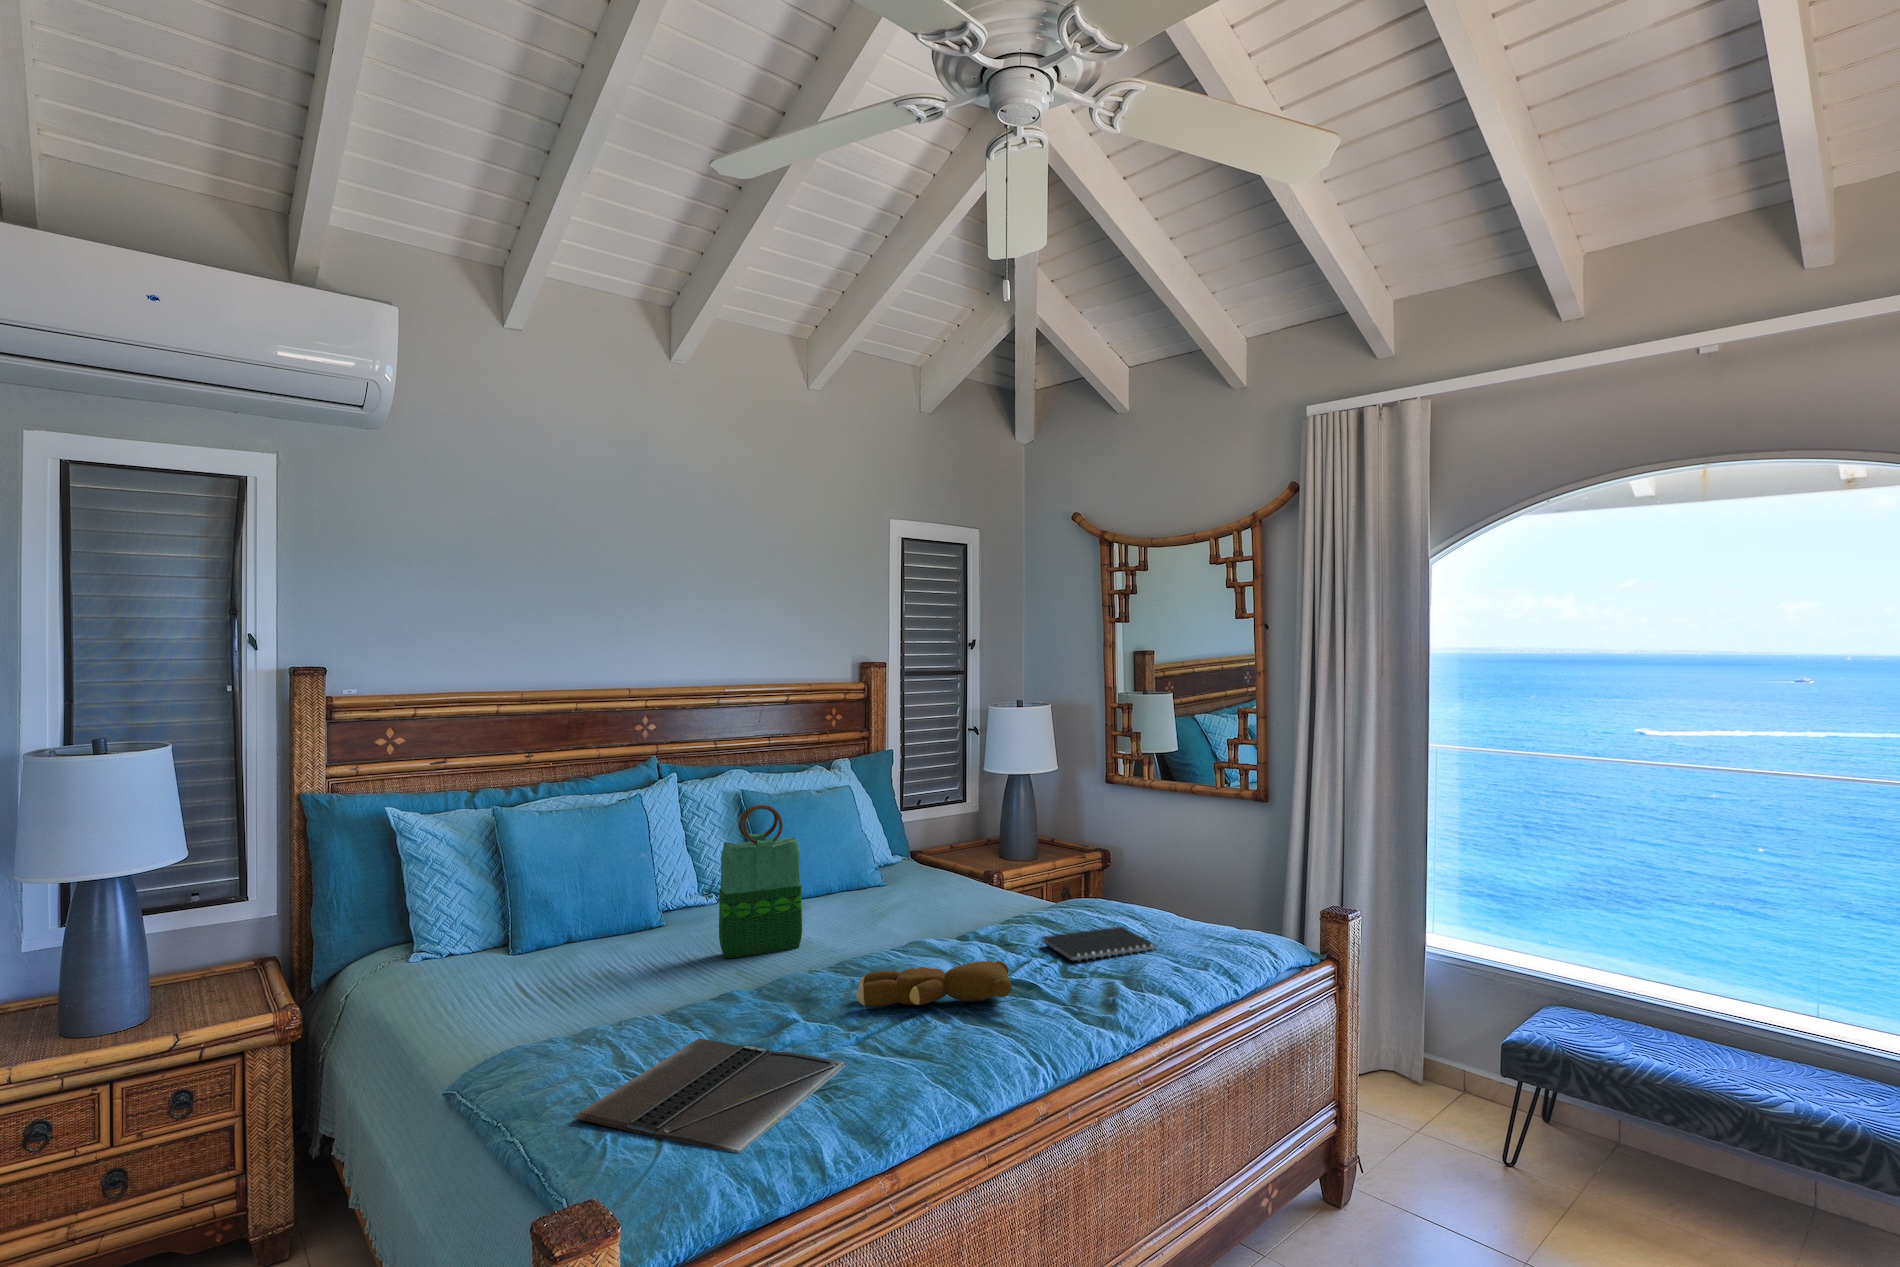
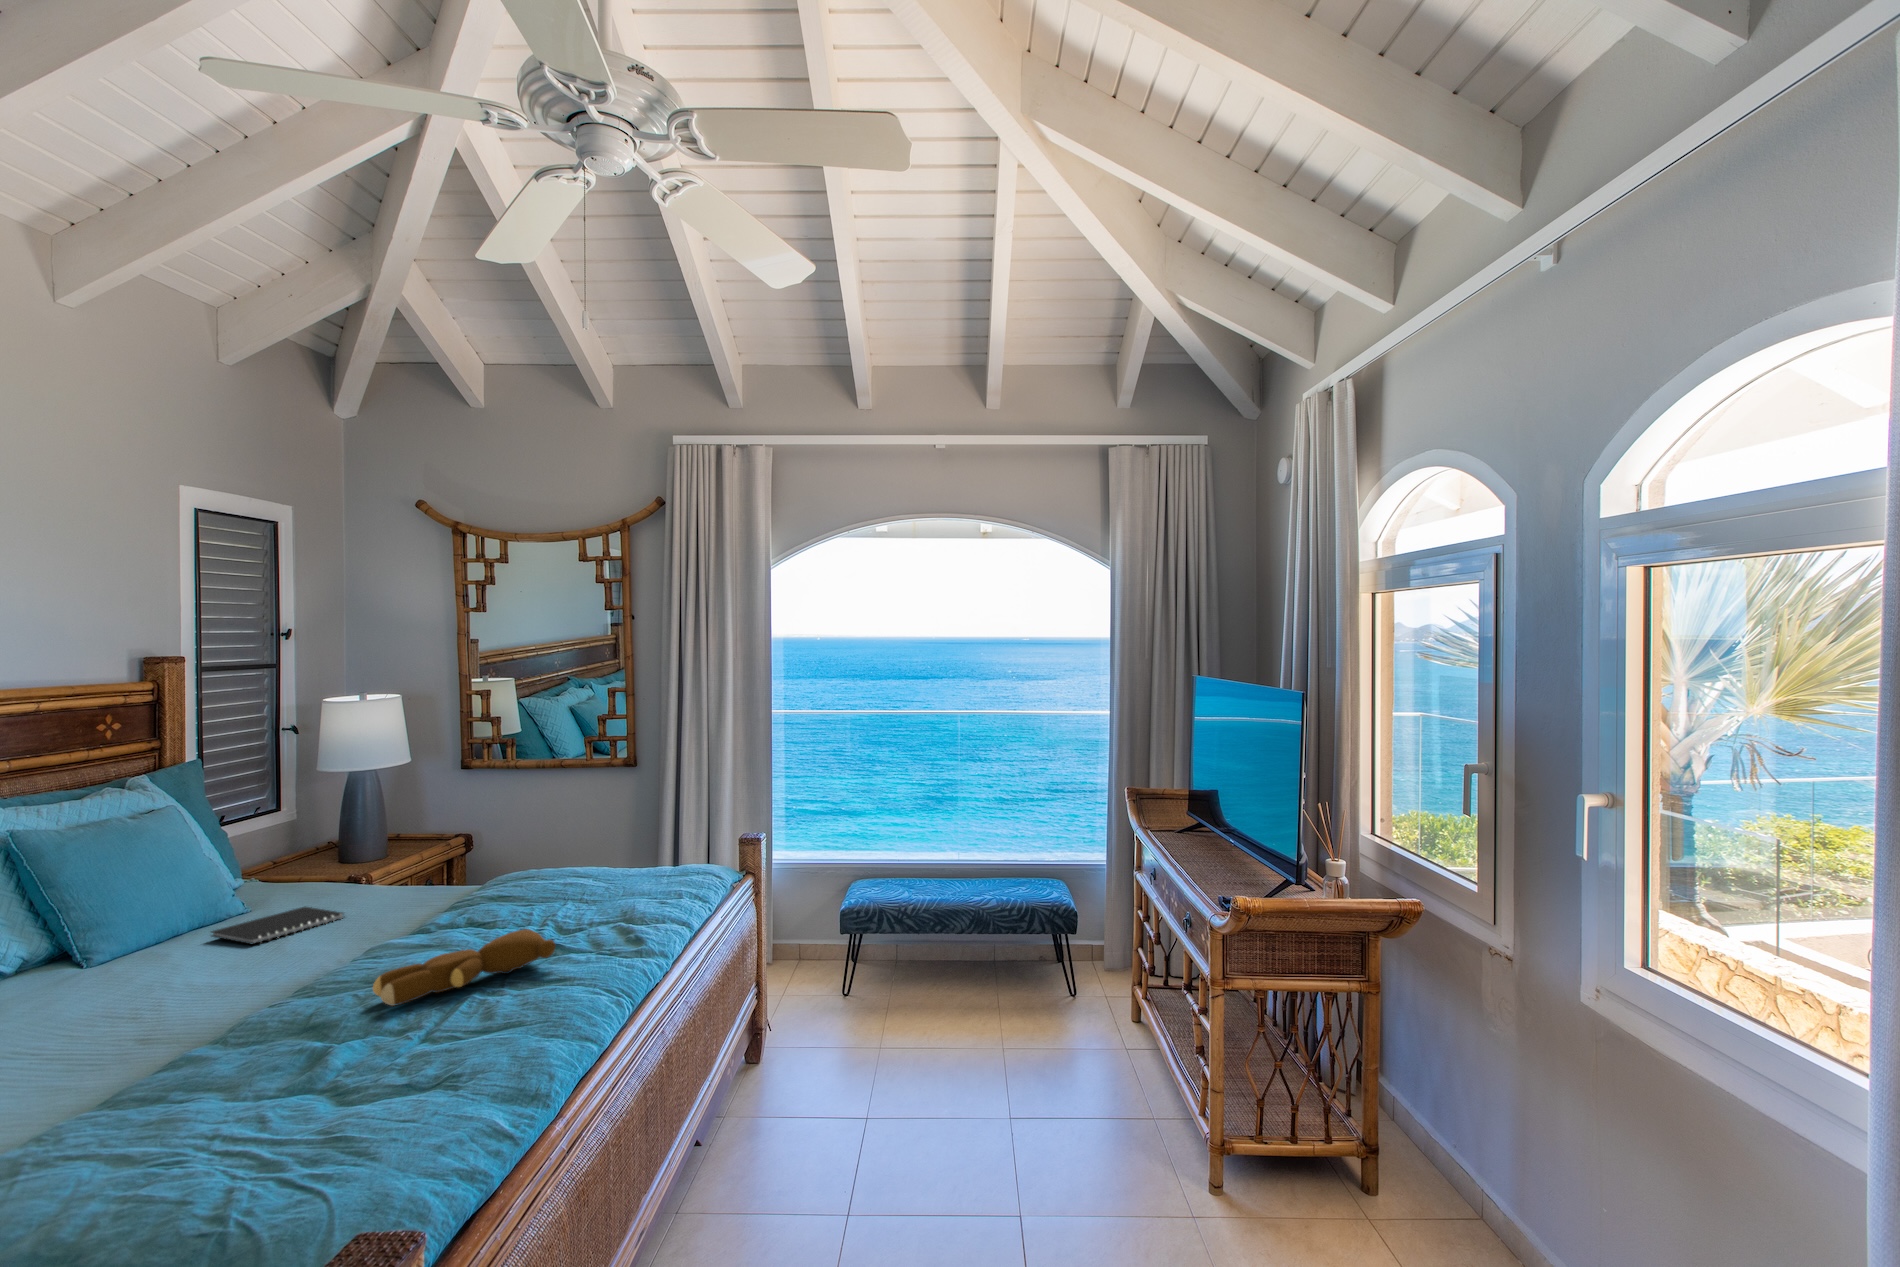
tote bag: present [719,805,802,958] -> none [85,821,215,1022]
notebook: present [1042,926,1155,962] -> present [212,906,343,944]
laptop: present [574,1038,845,1153] -> none [124,1049,438,1209]

